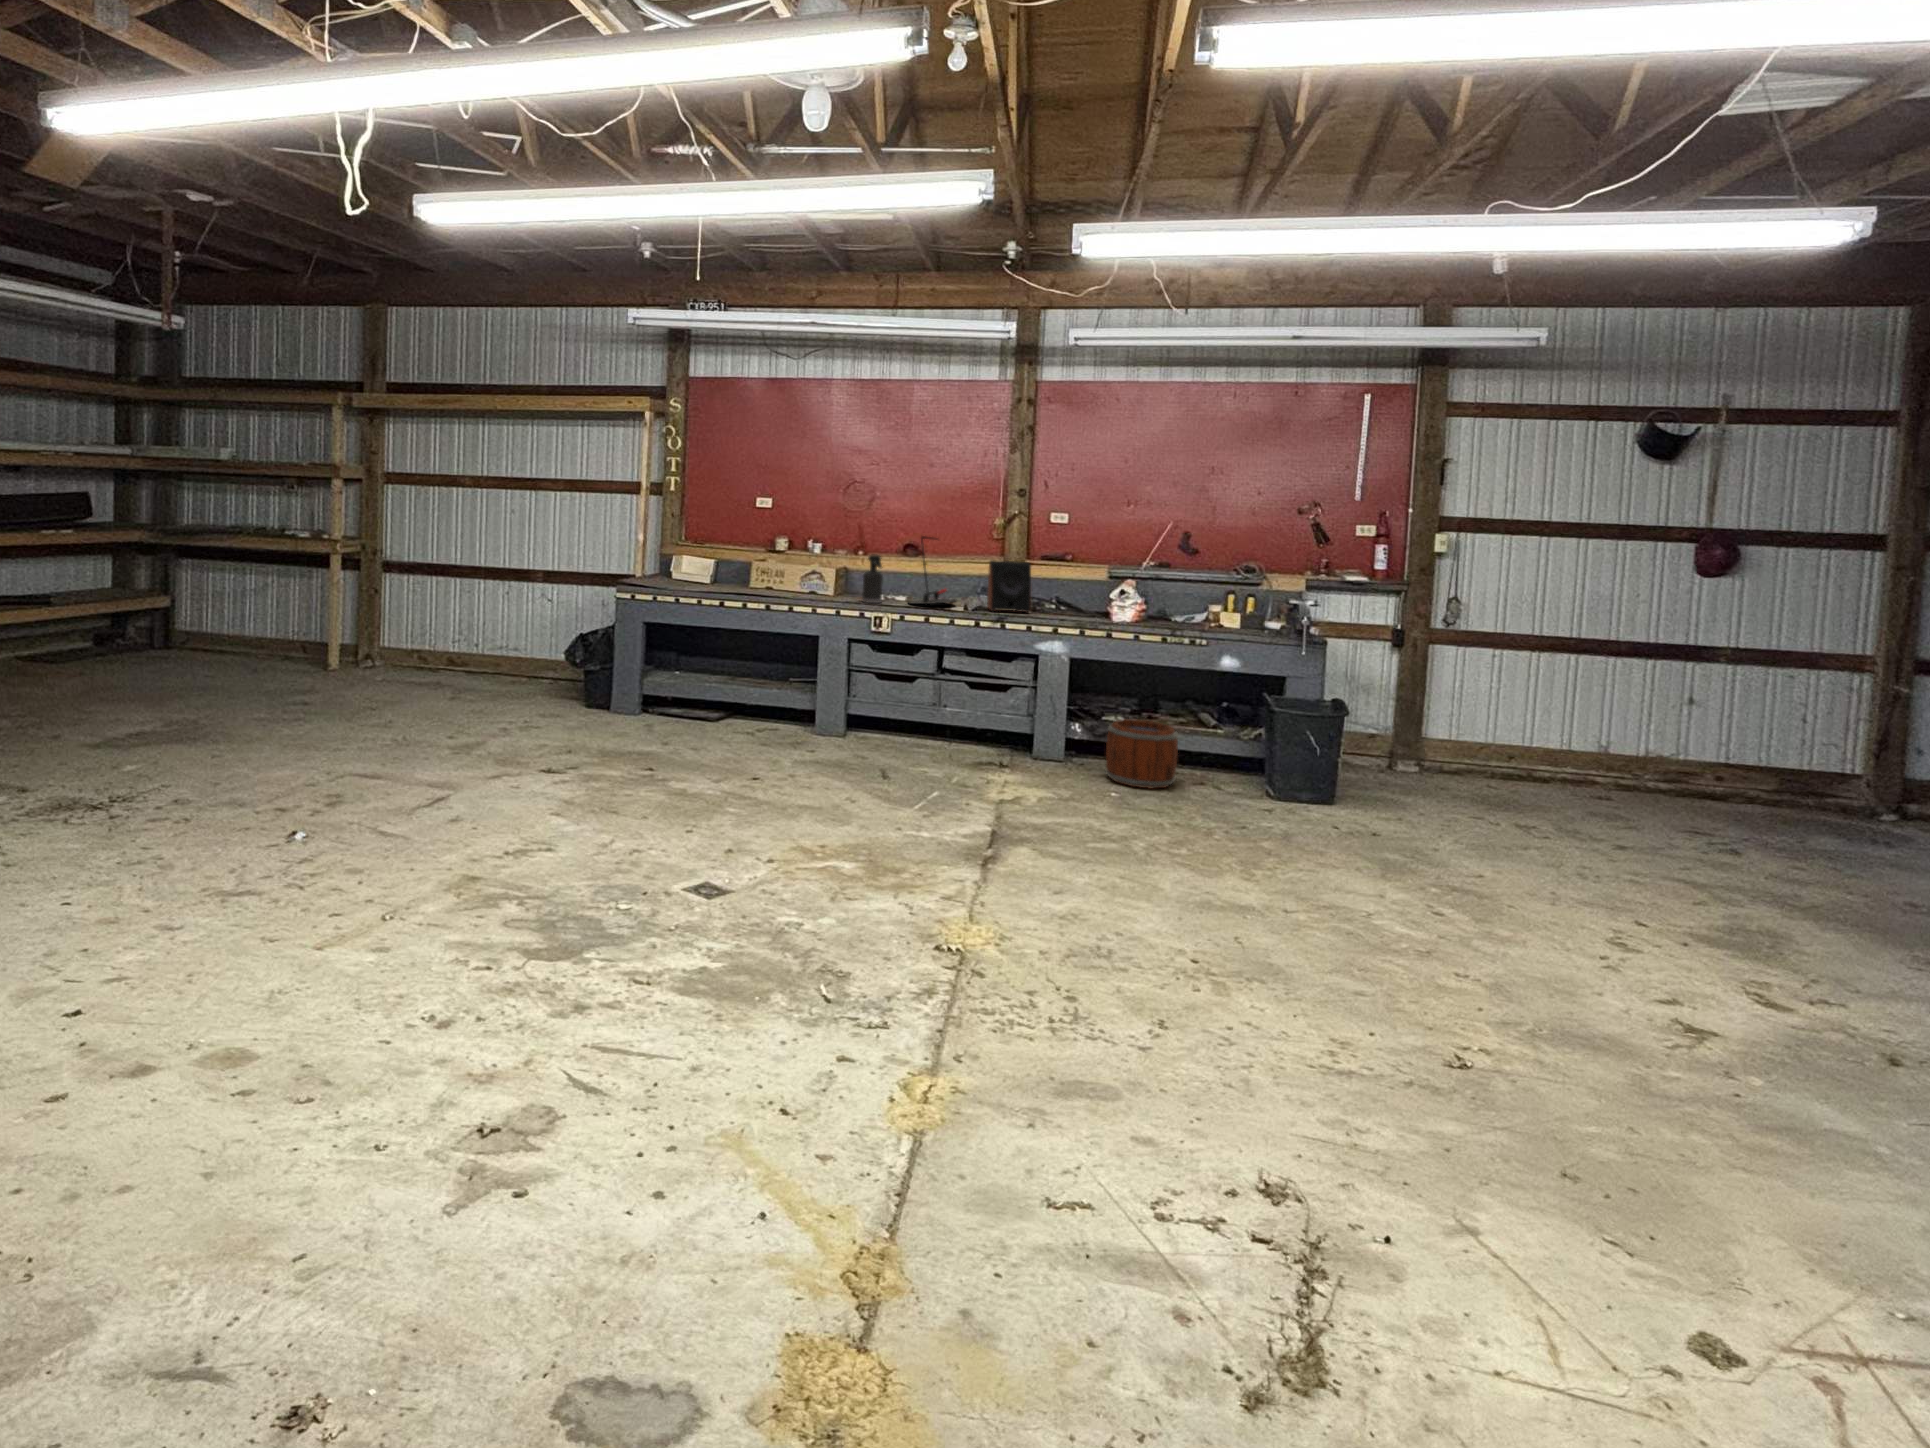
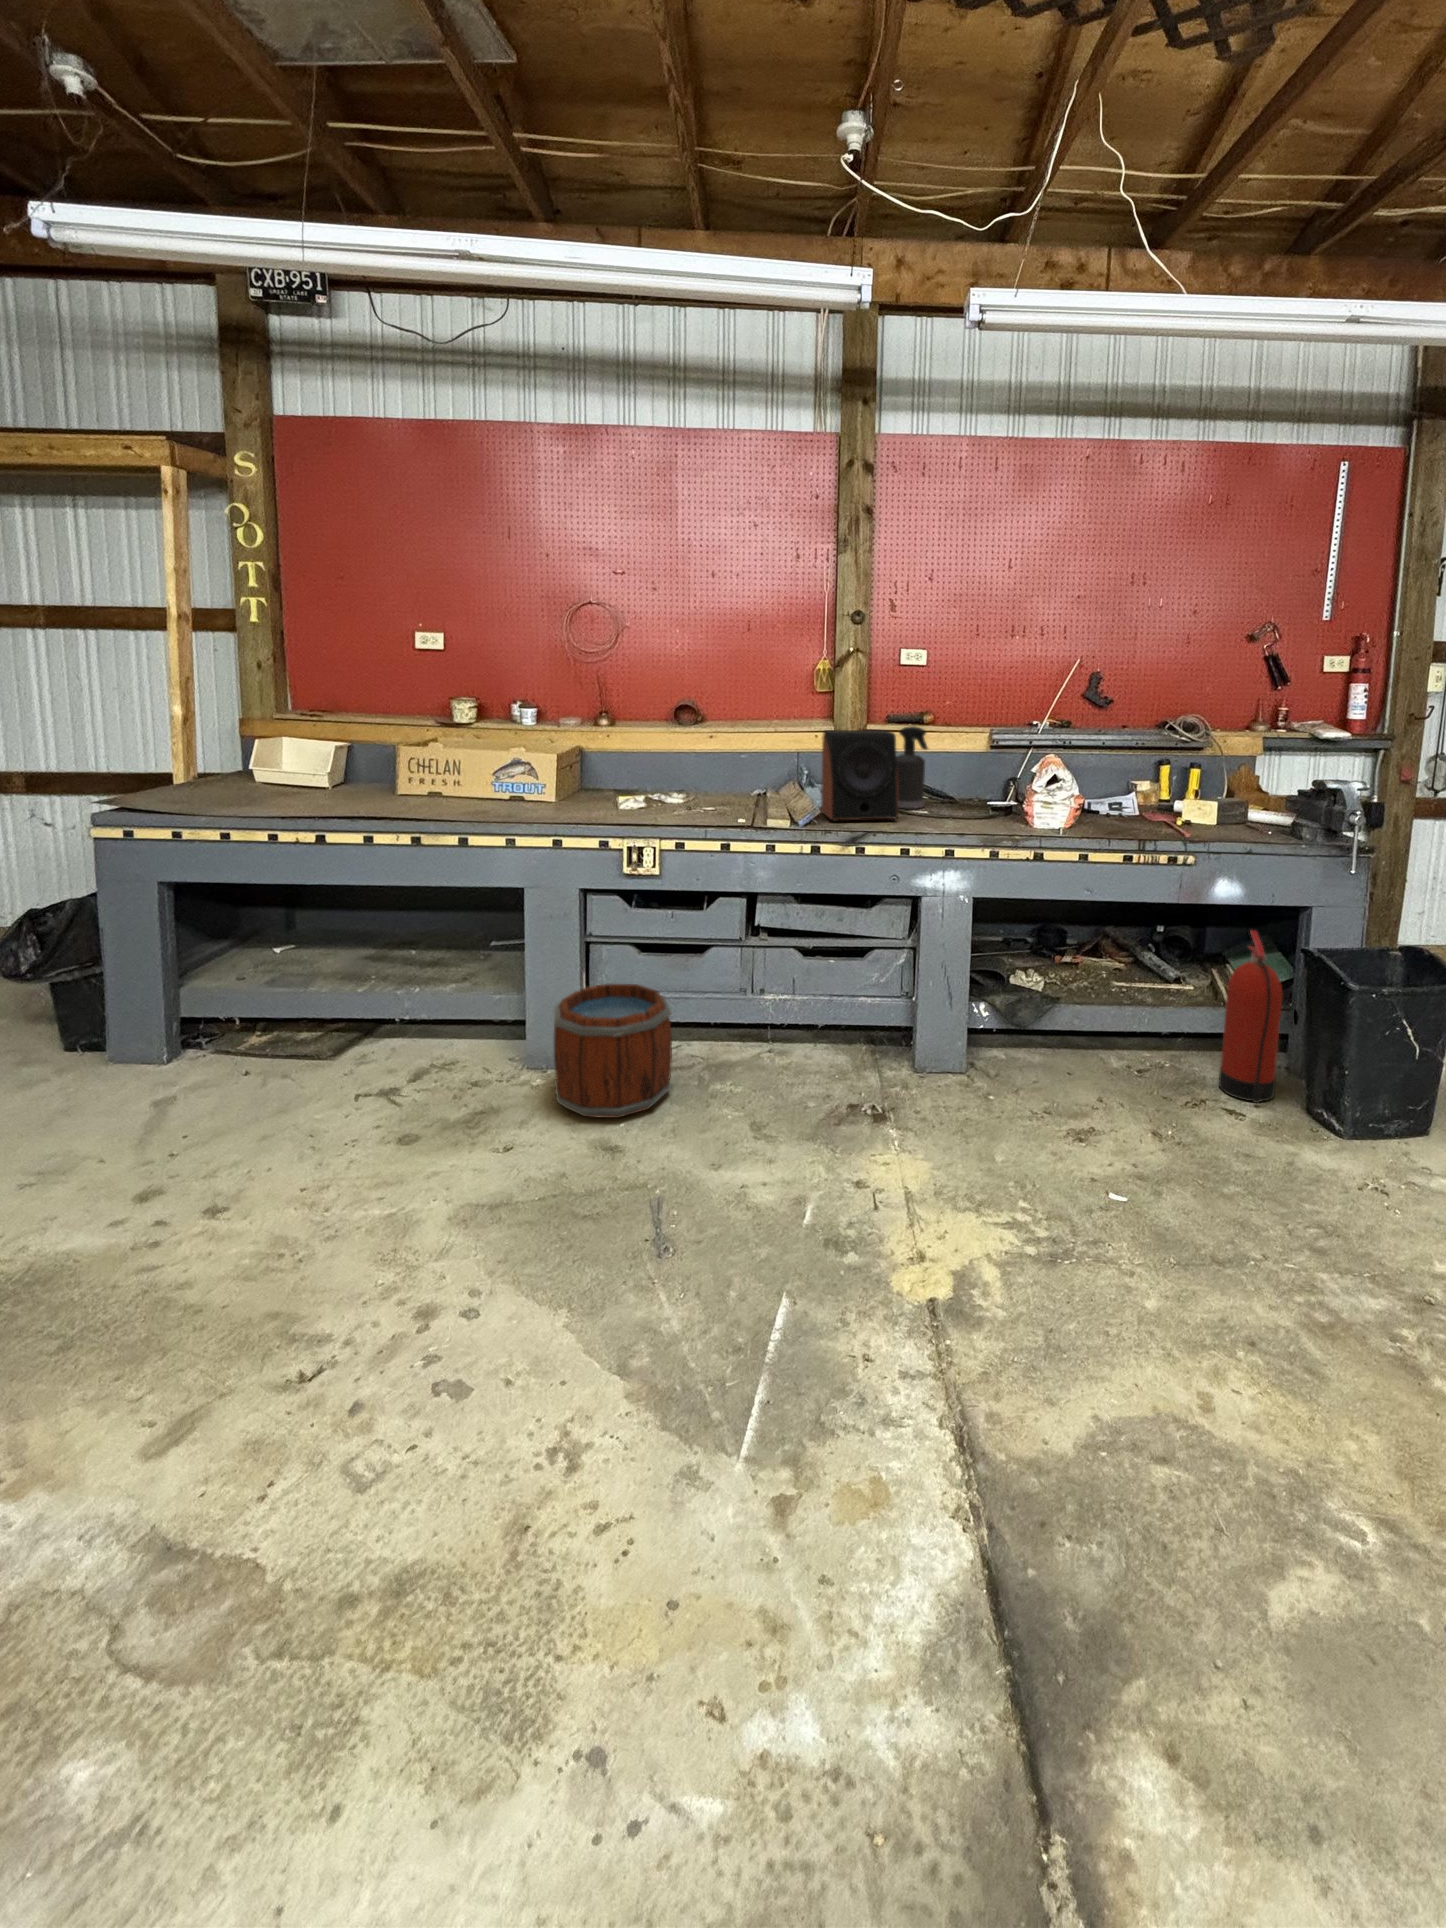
desk lamp: present [909,536,956,604] -> none [685,690,770,815]
spray bottle: present [862,554,883,603] -> present [896,726,928,808]
fire extinguisher: none [1226,689,1263,791] -> present [1219,931,1283,1103]
bucket: present [1105,719,1178,788] -> present [553,984,672,1118]

